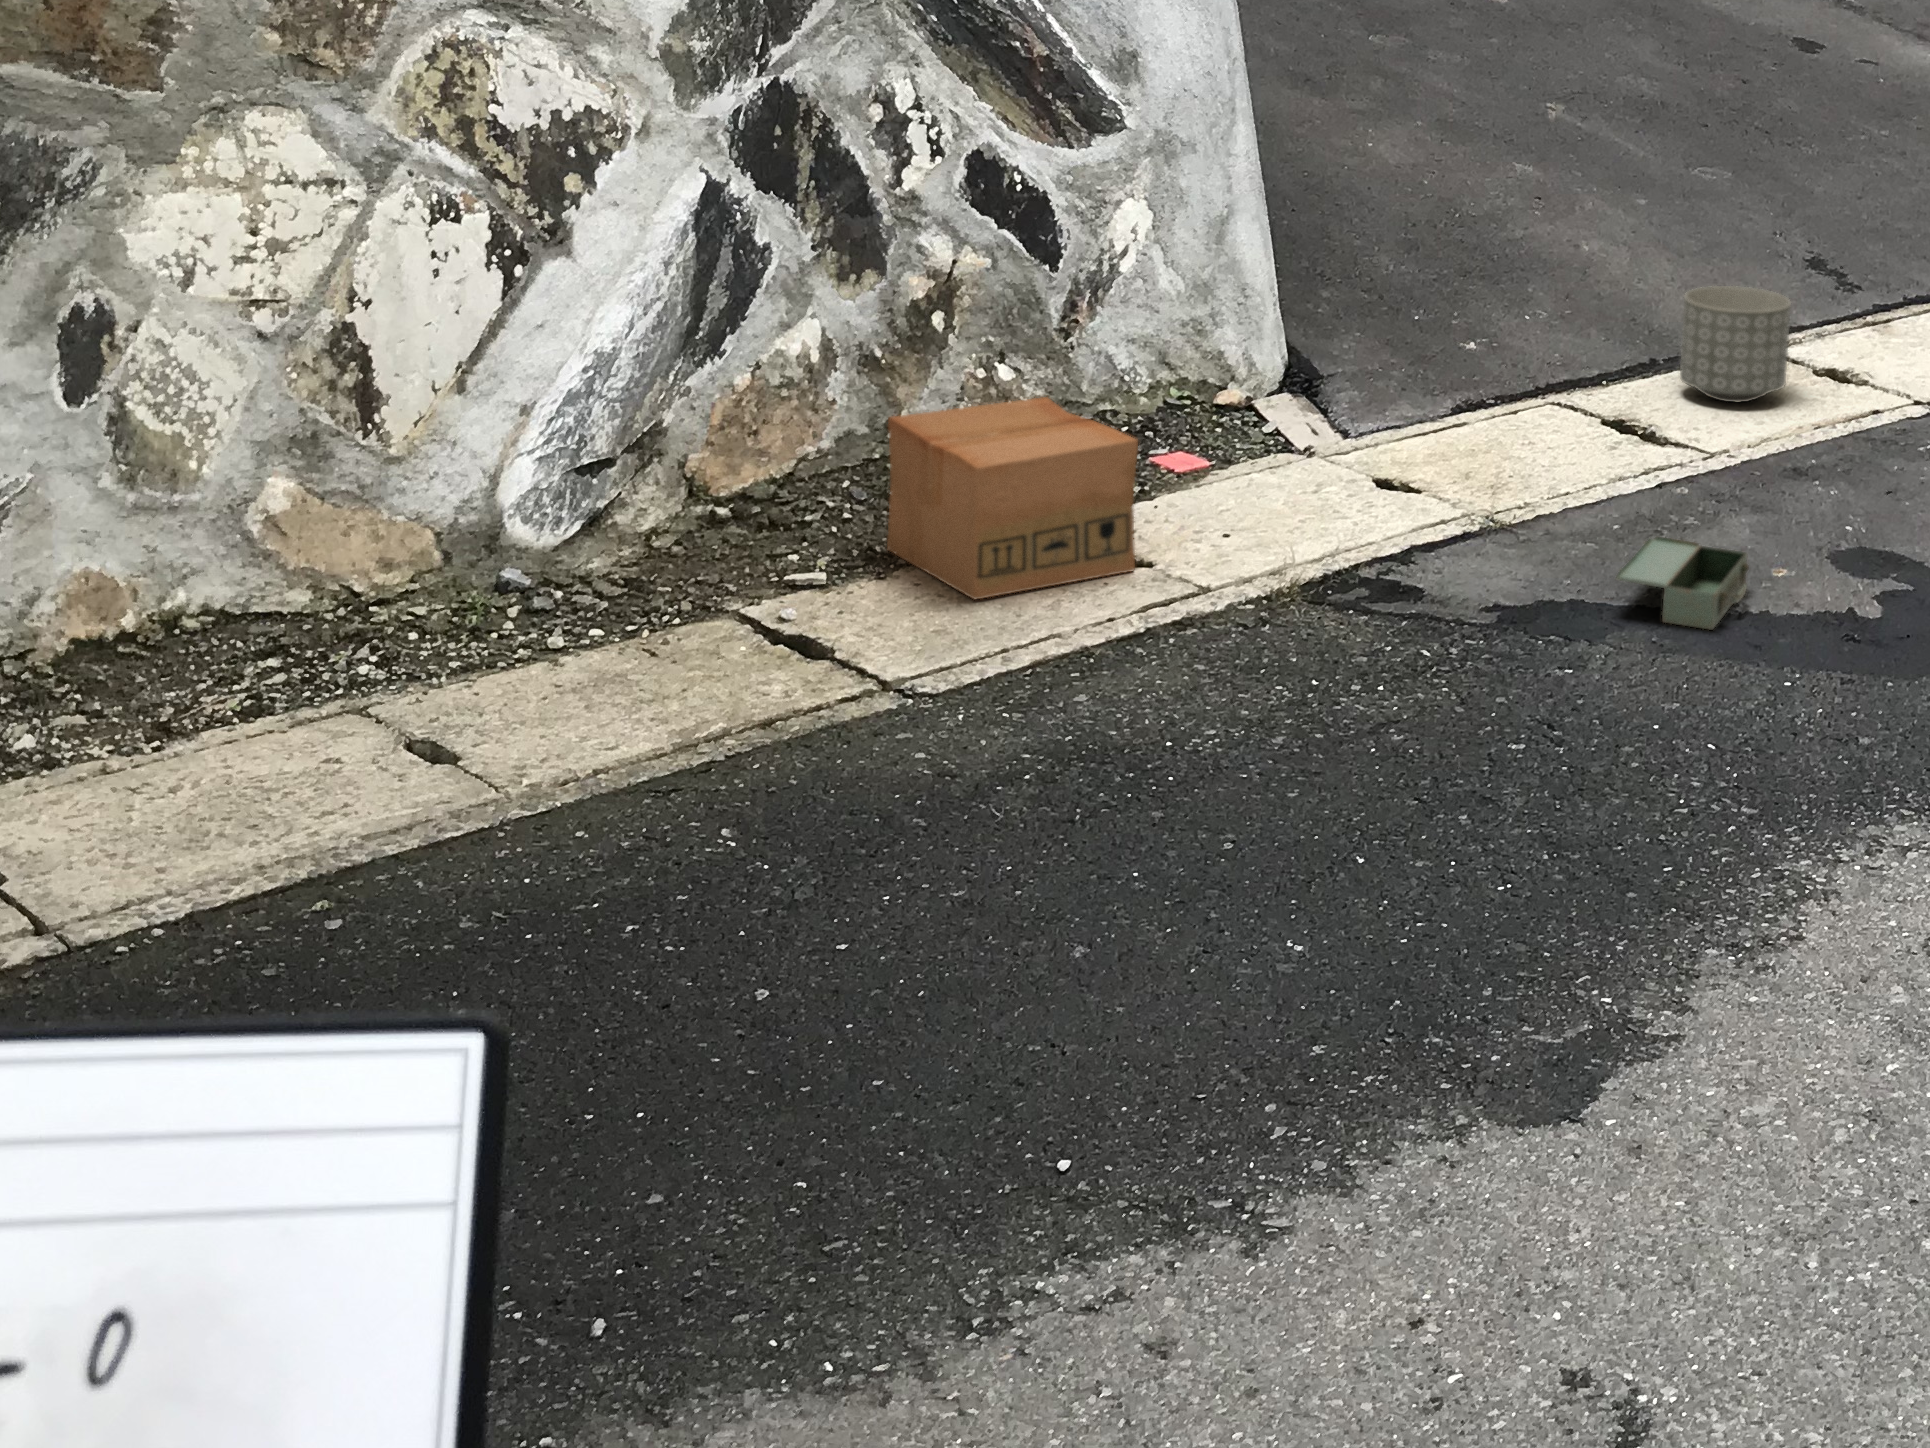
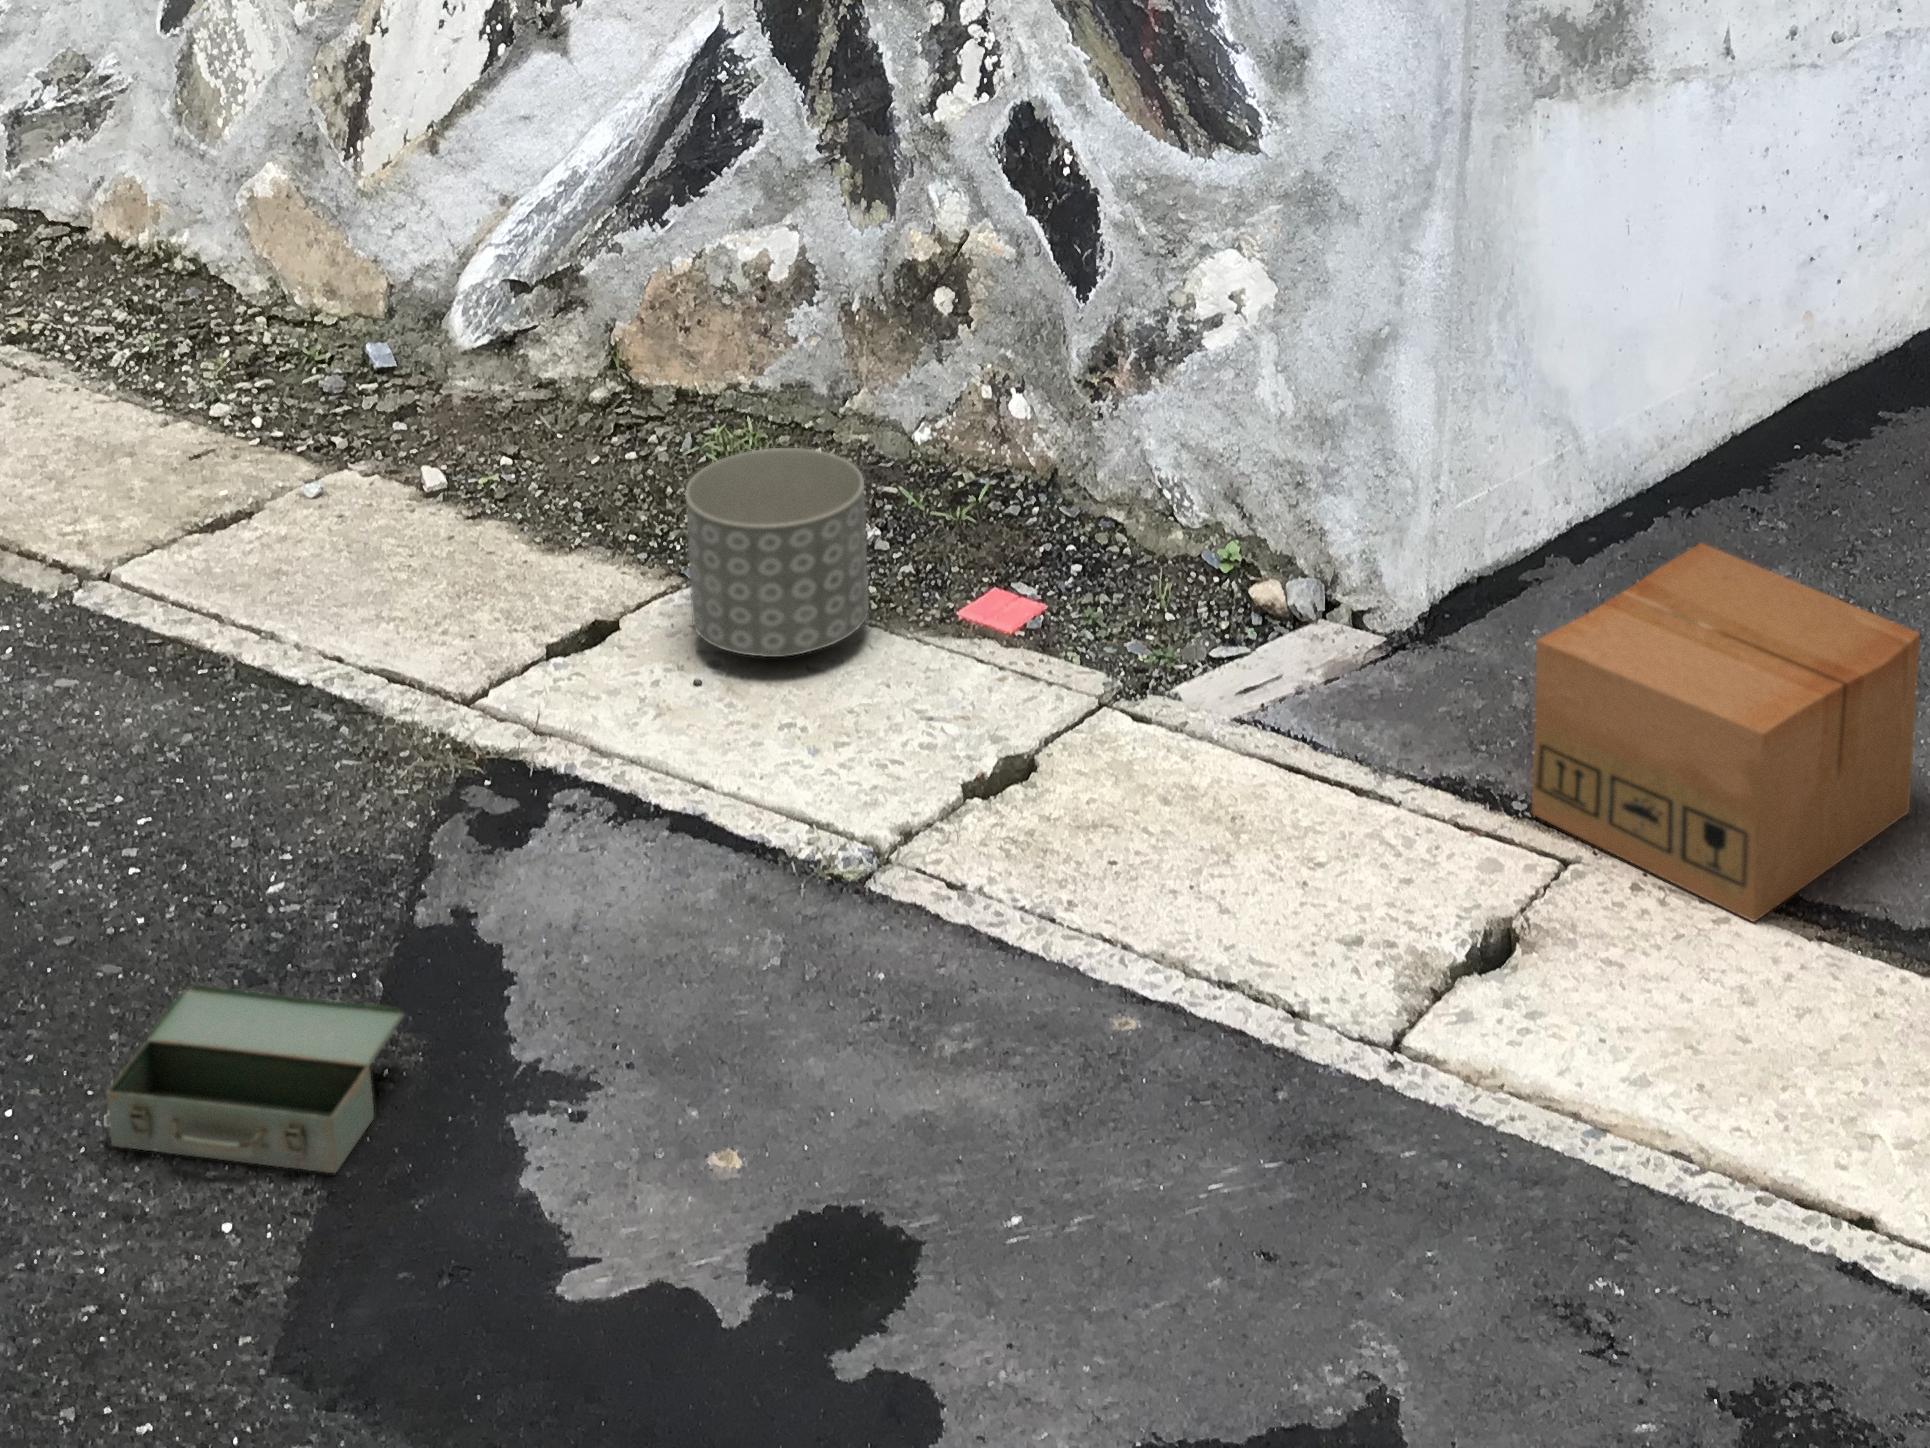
planter: present [1680,286,1791,402] -> present [685,448,869,657]
cardboard box: present [887,397,1138,600] -> present [1531,543,1920,922]

